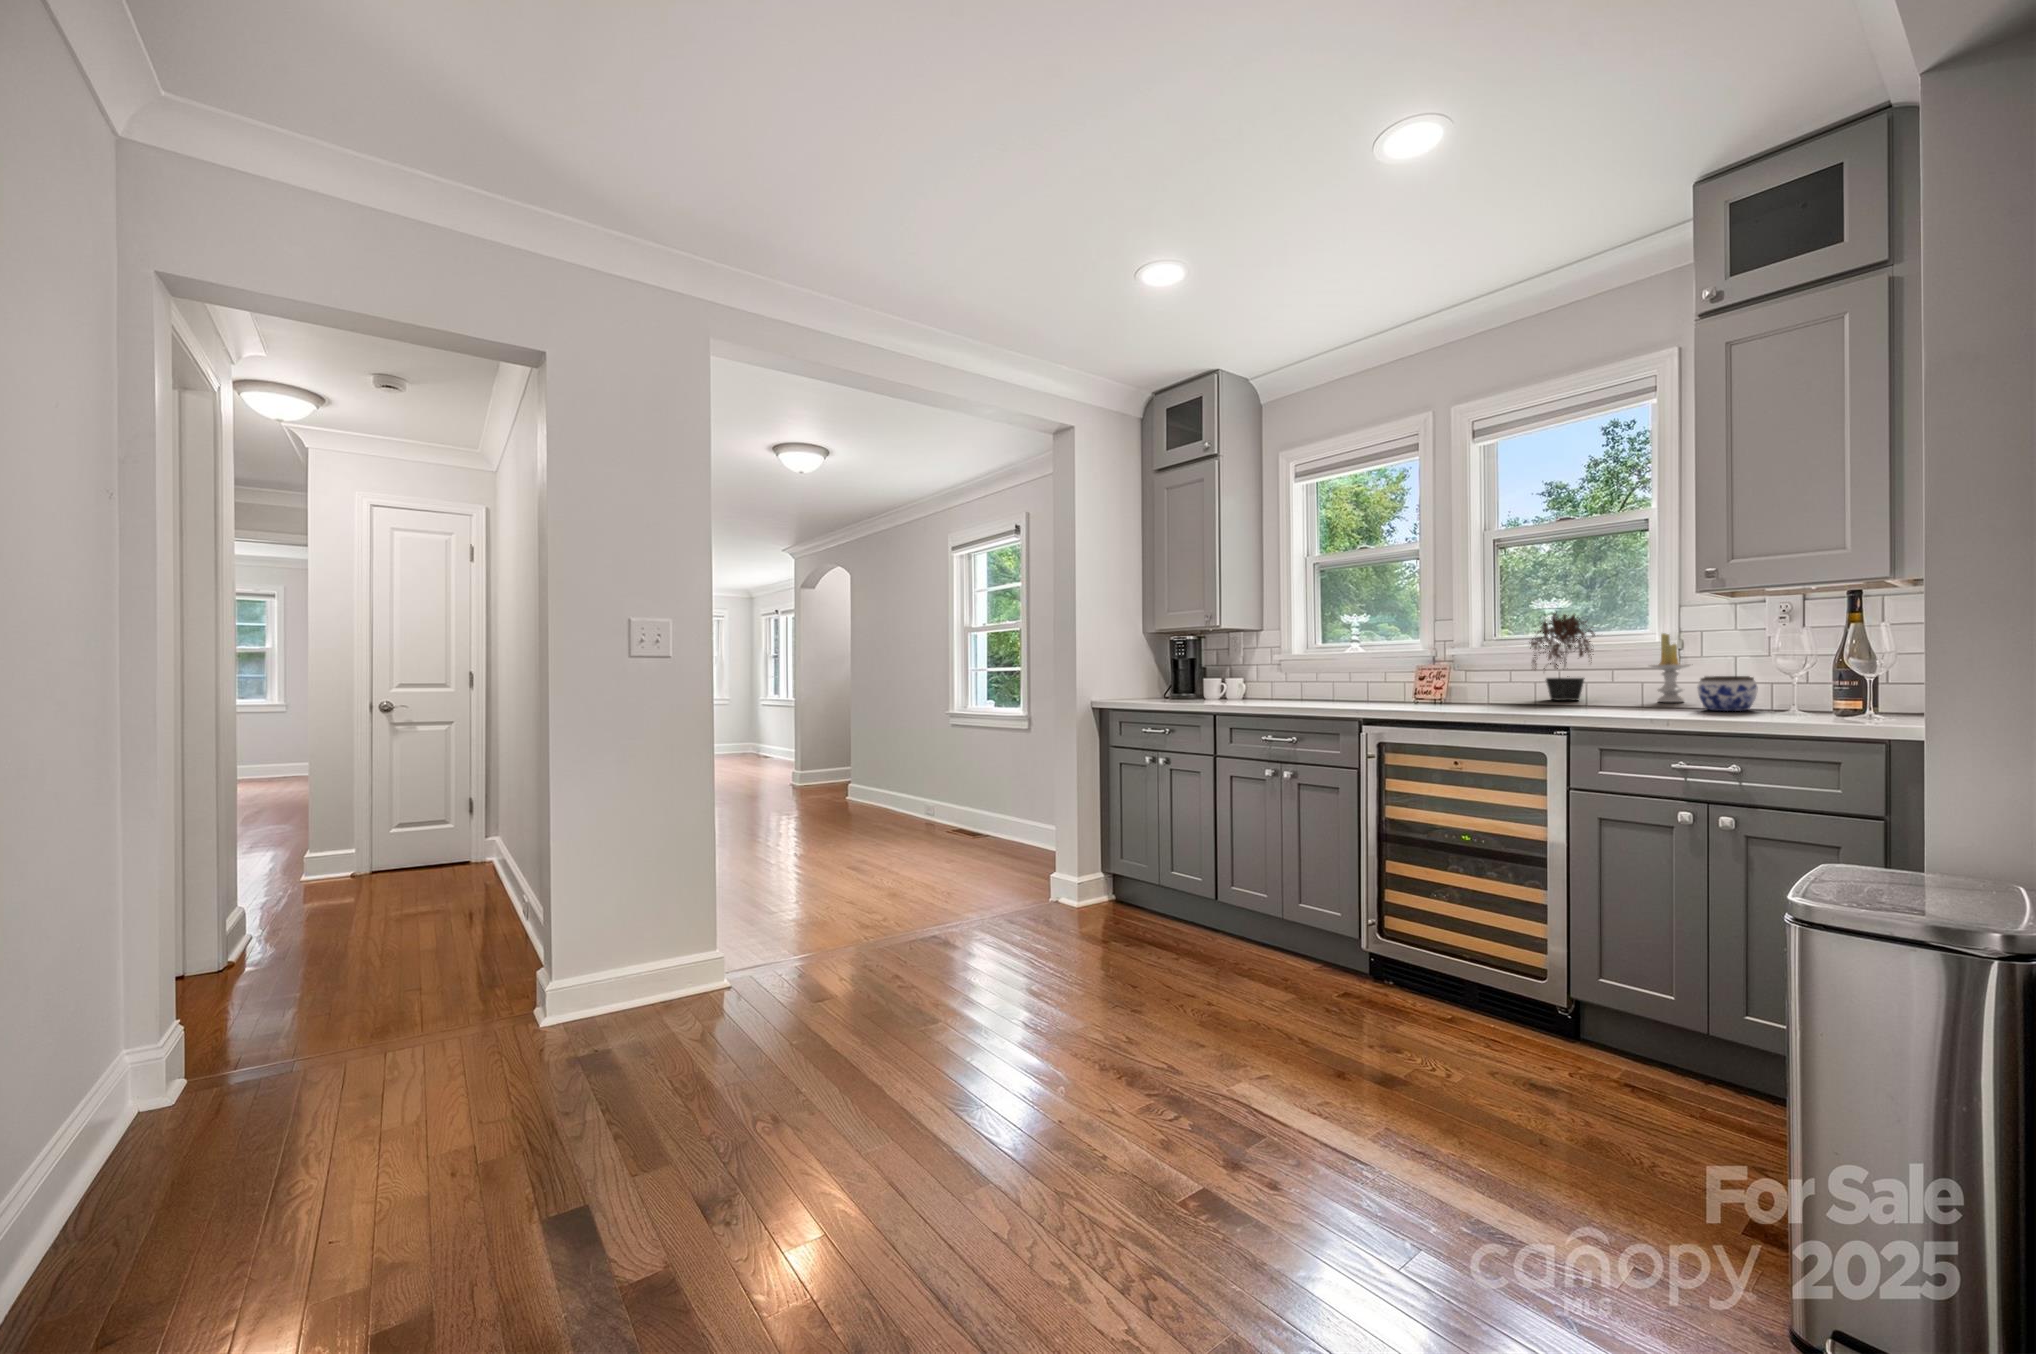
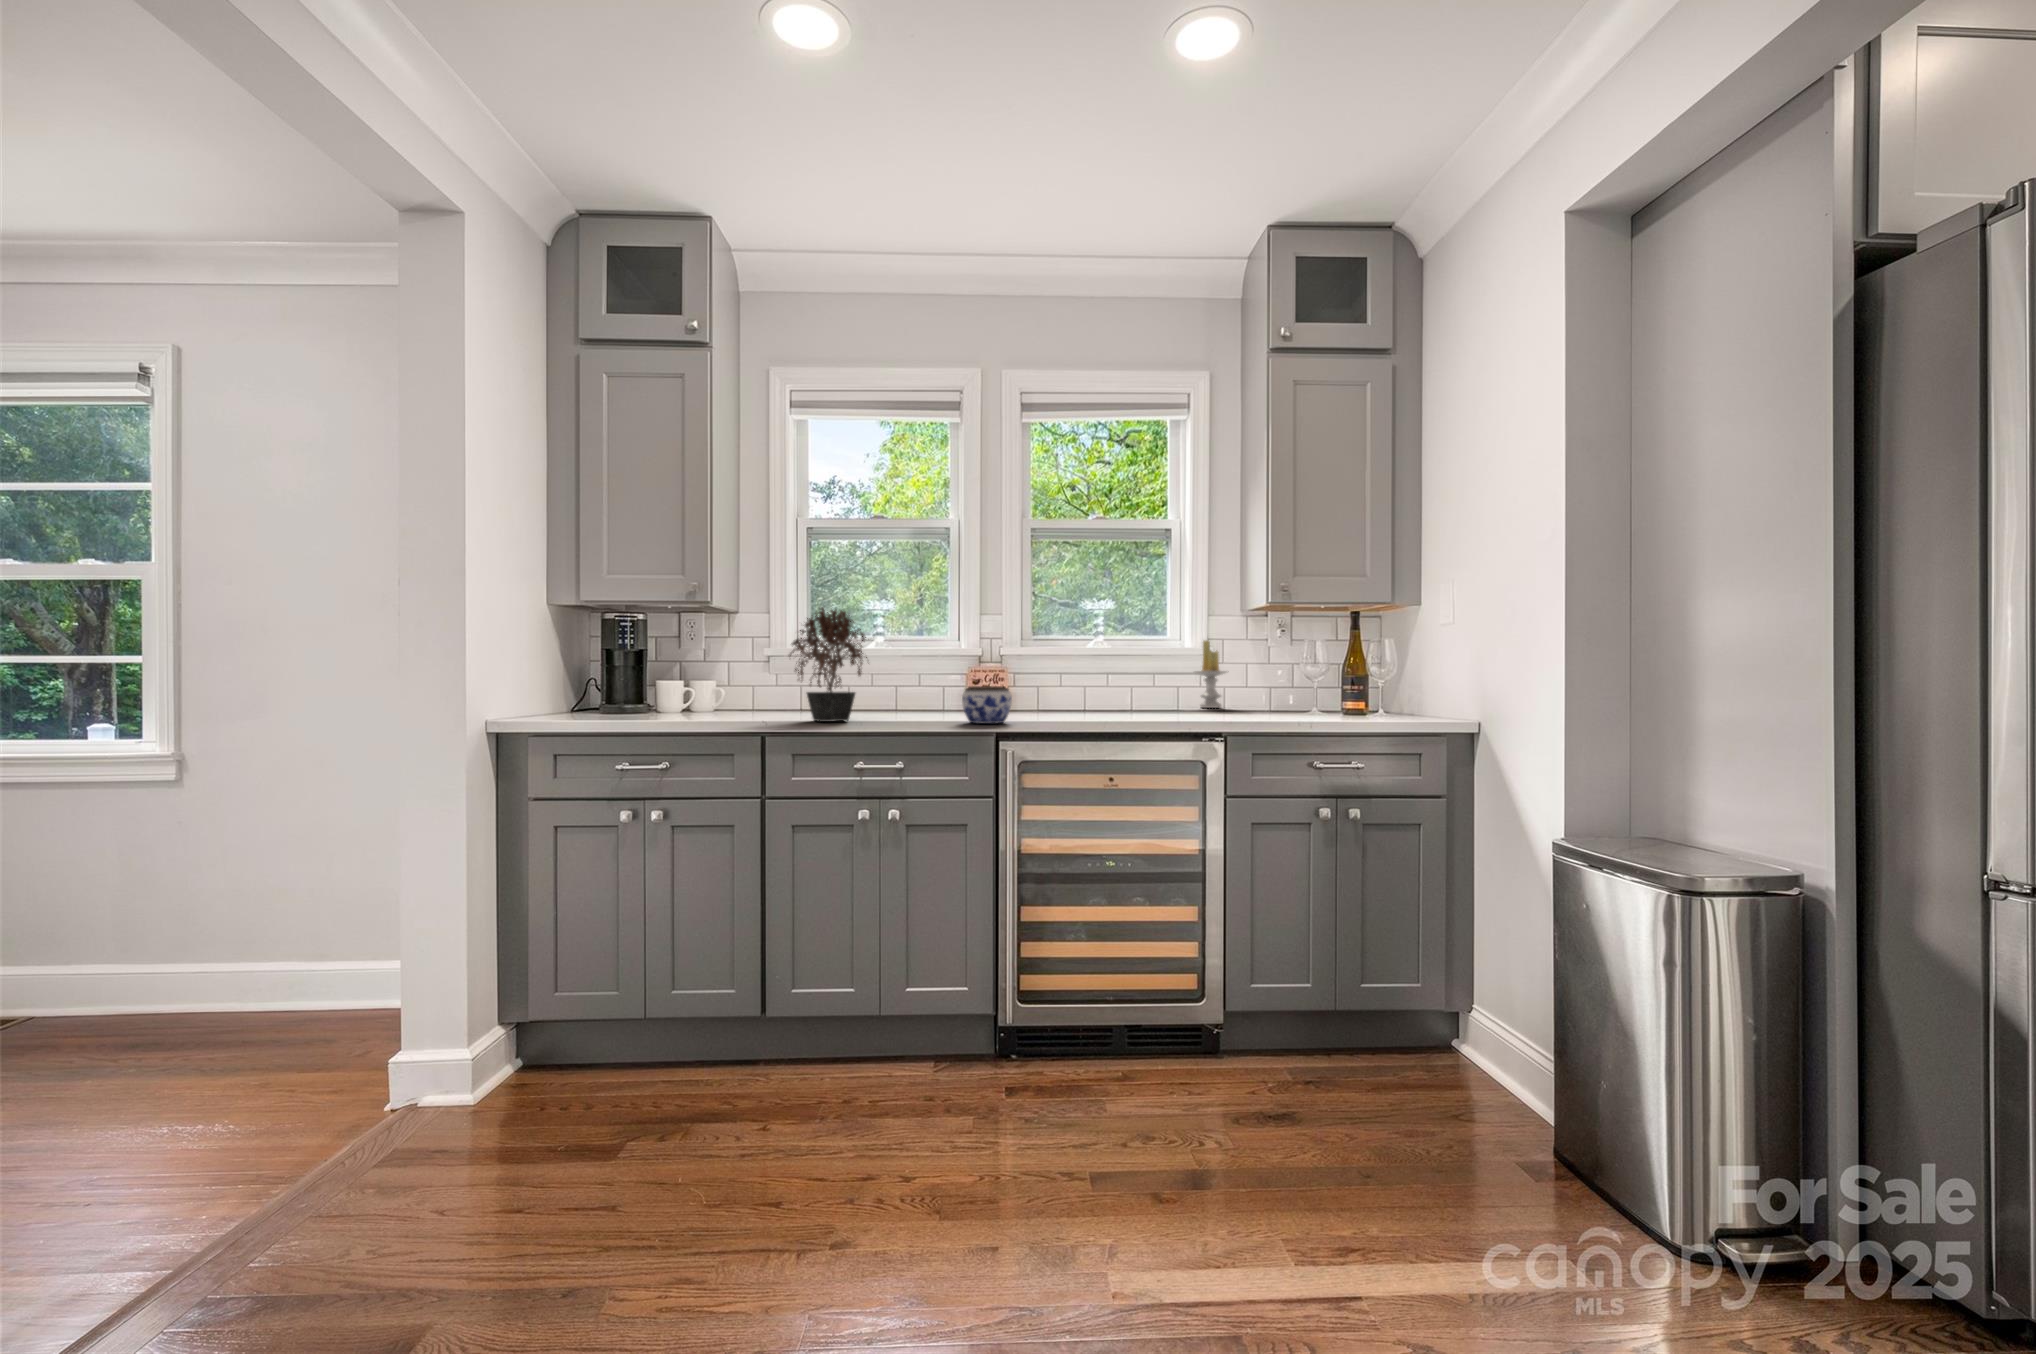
potted plant: present [1529,613,1595,700] -> present [790,607,867,722]
jar: present [1698,676,1757,711] -> present [962,686,1012,724]

